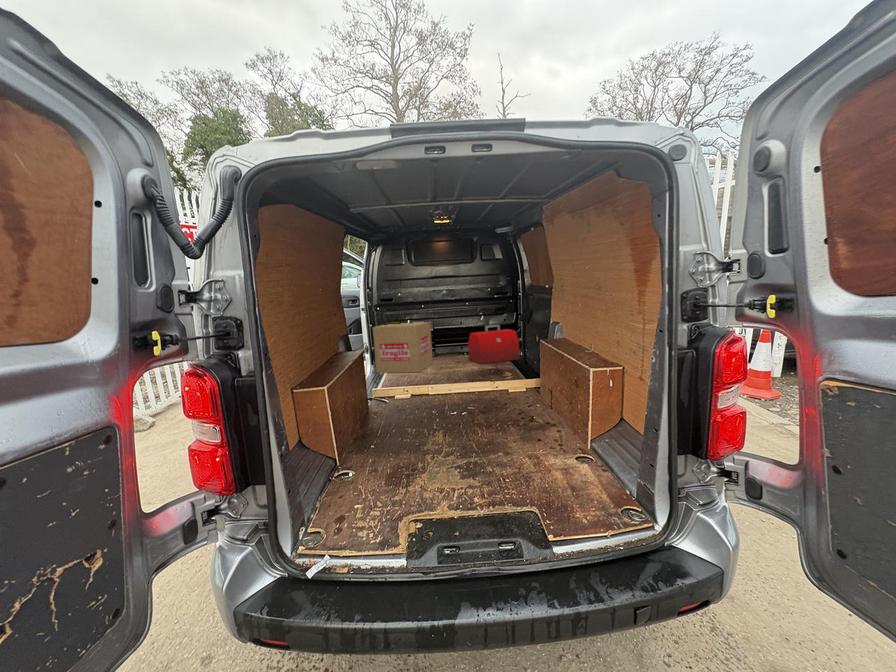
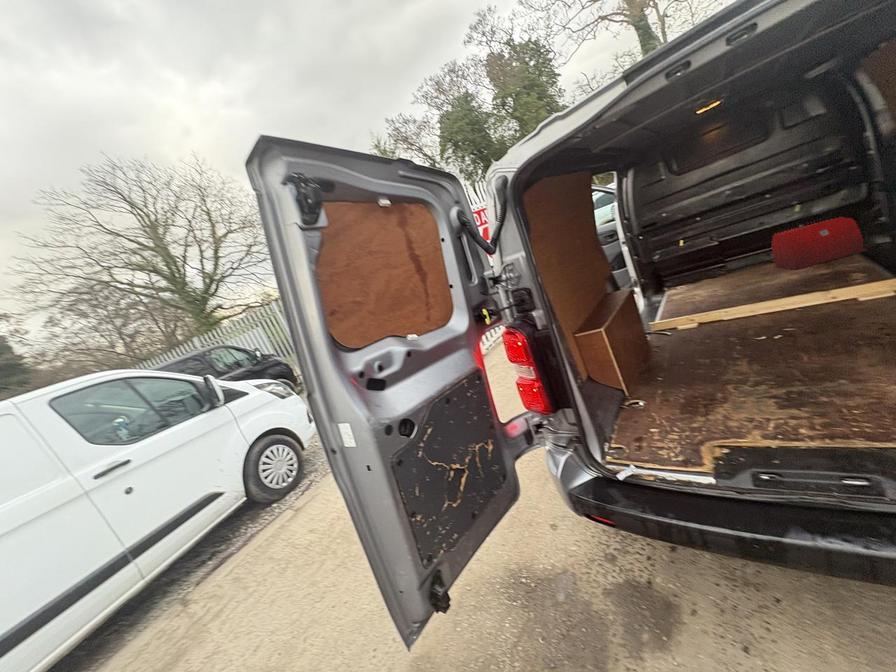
cardboard box: present [373,321,433,373] -> none [639,235,721,302]

